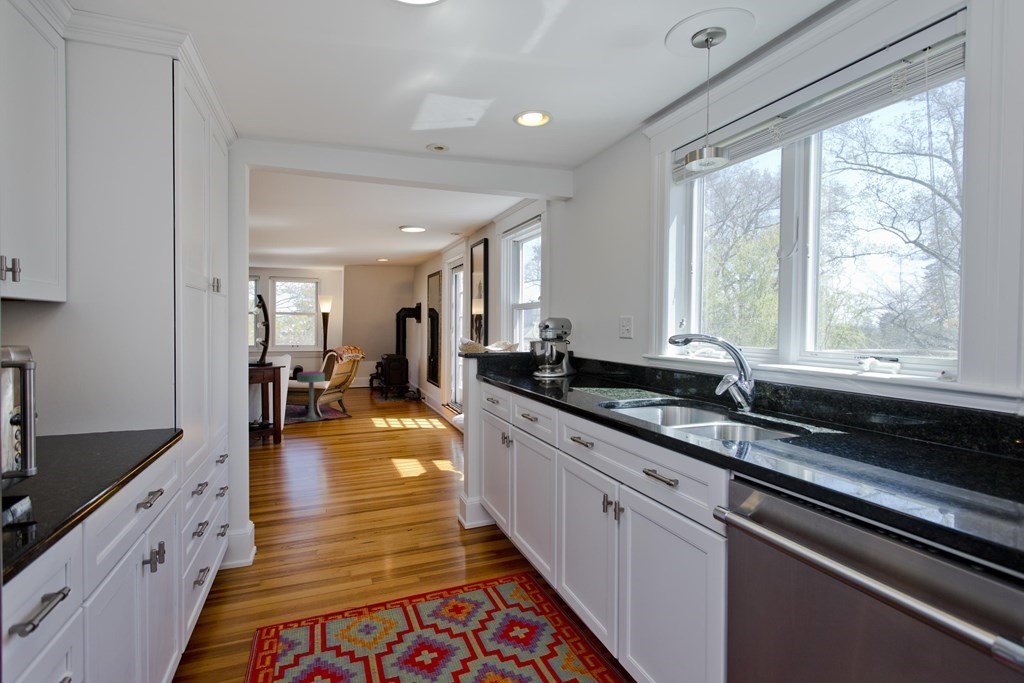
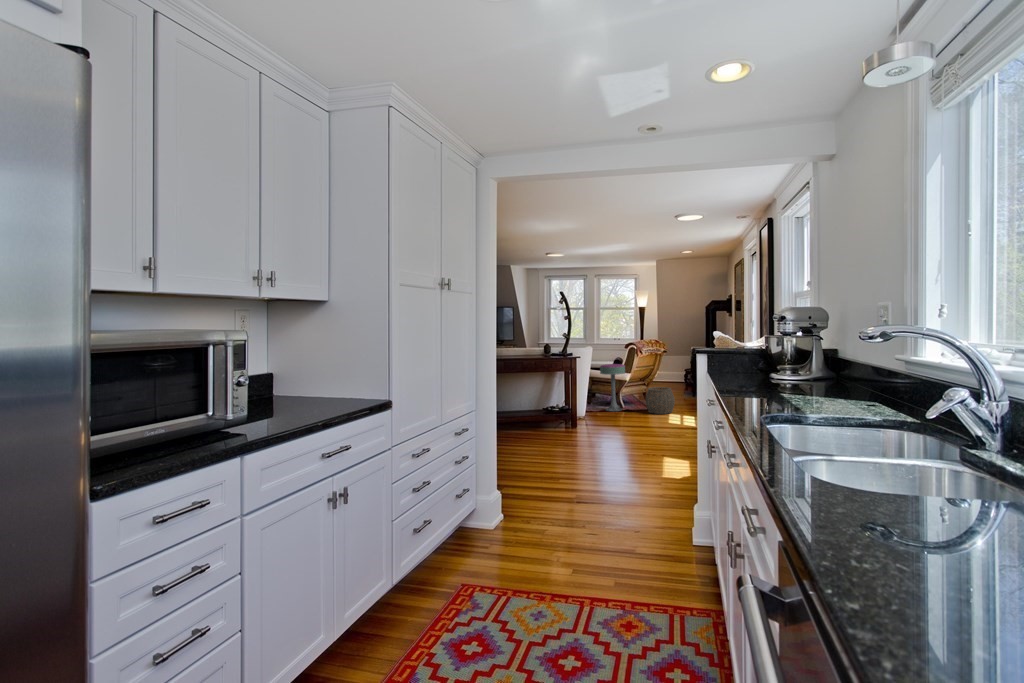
woven basket: none [347,393,376,420] -> present [646,387,675,414]

